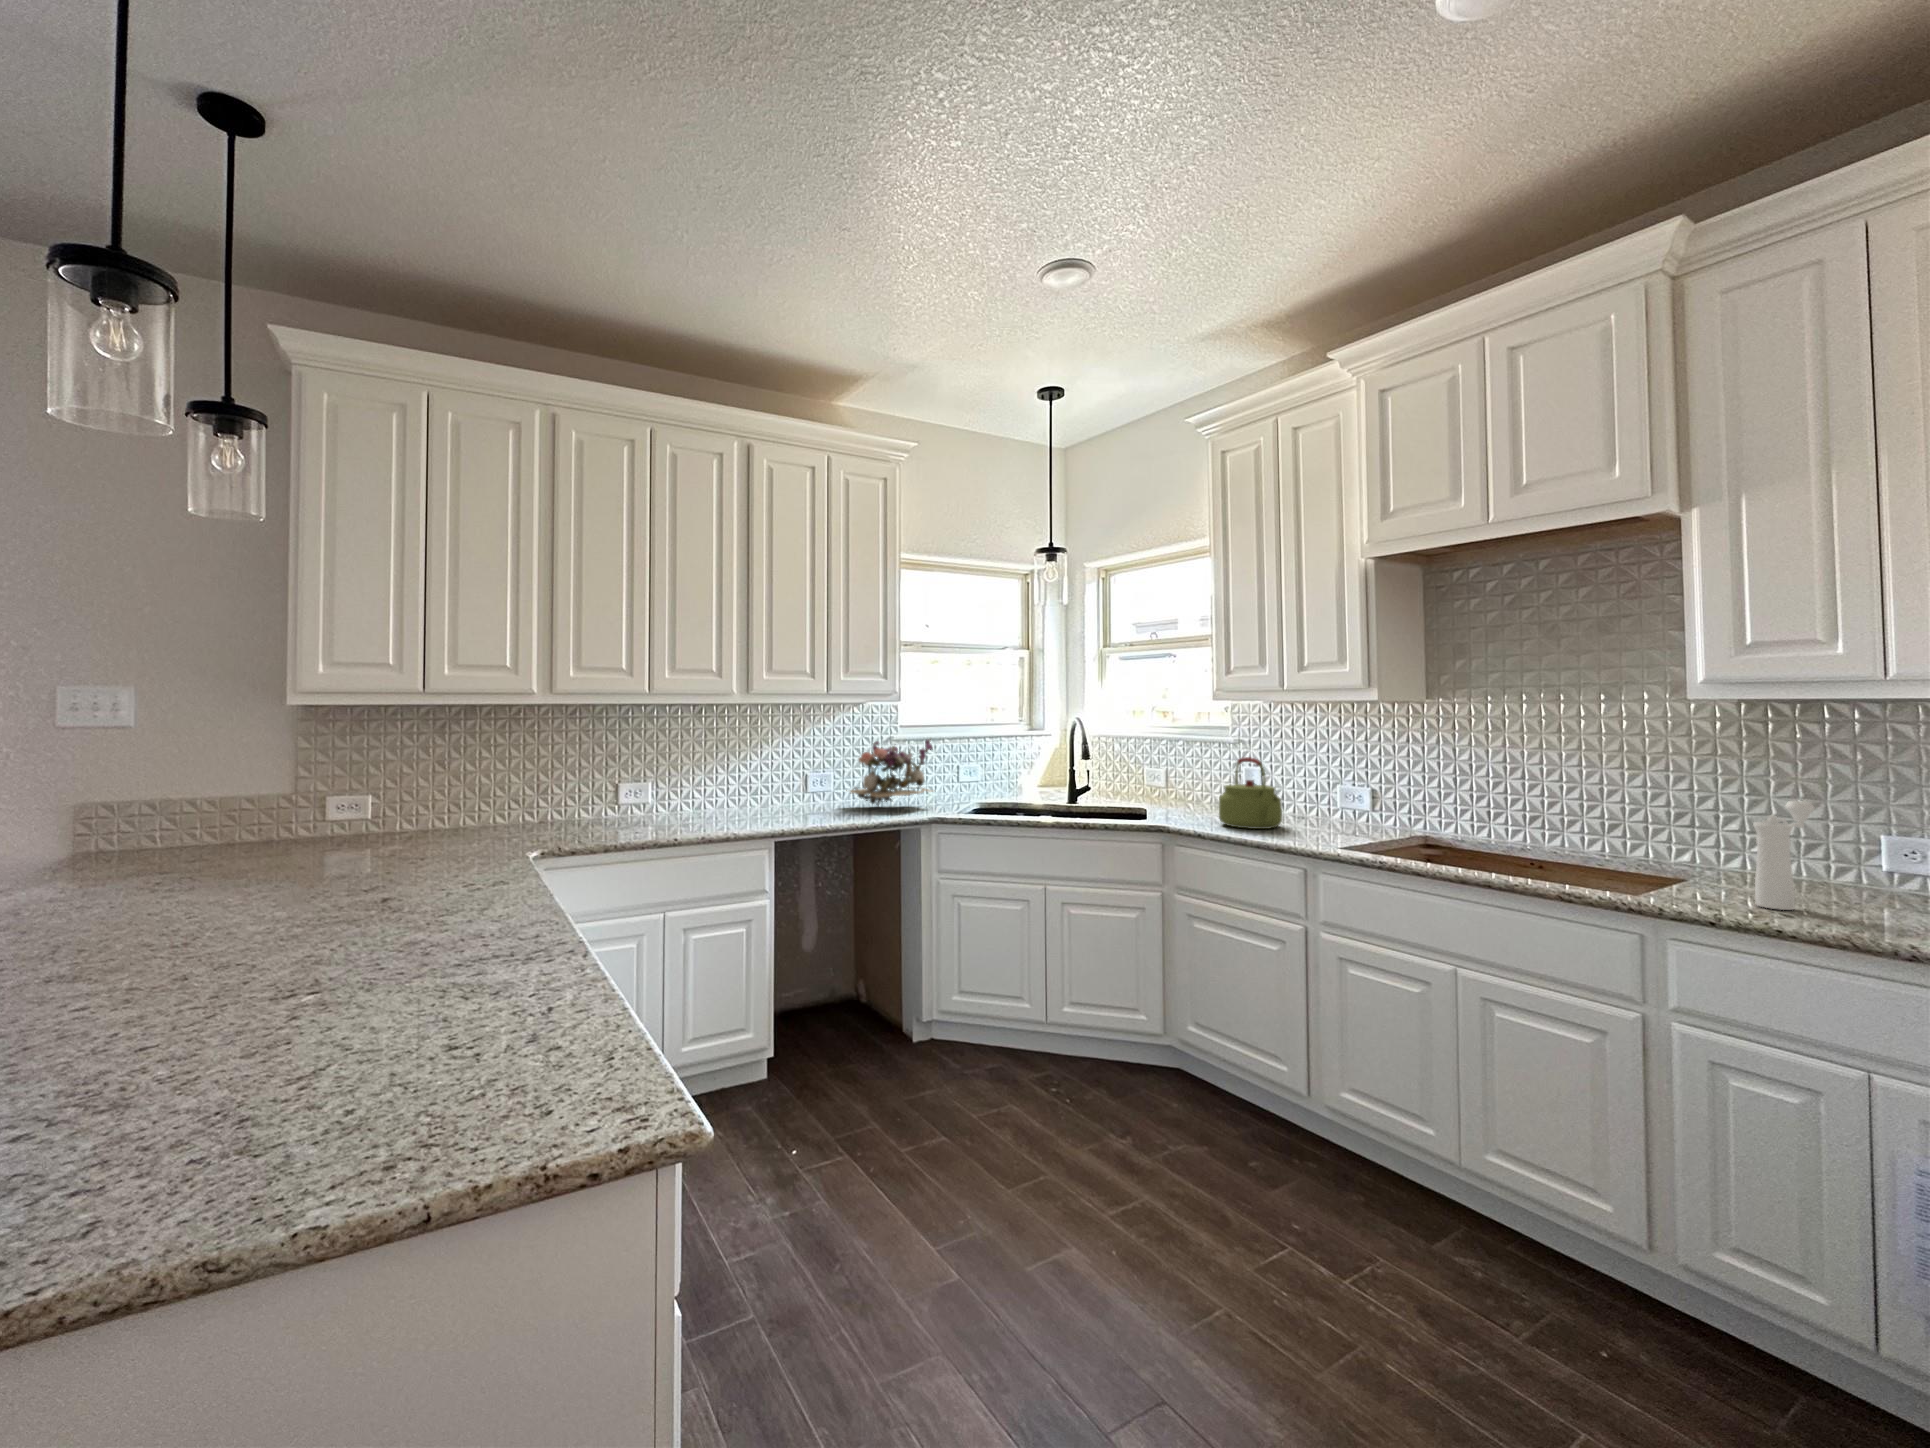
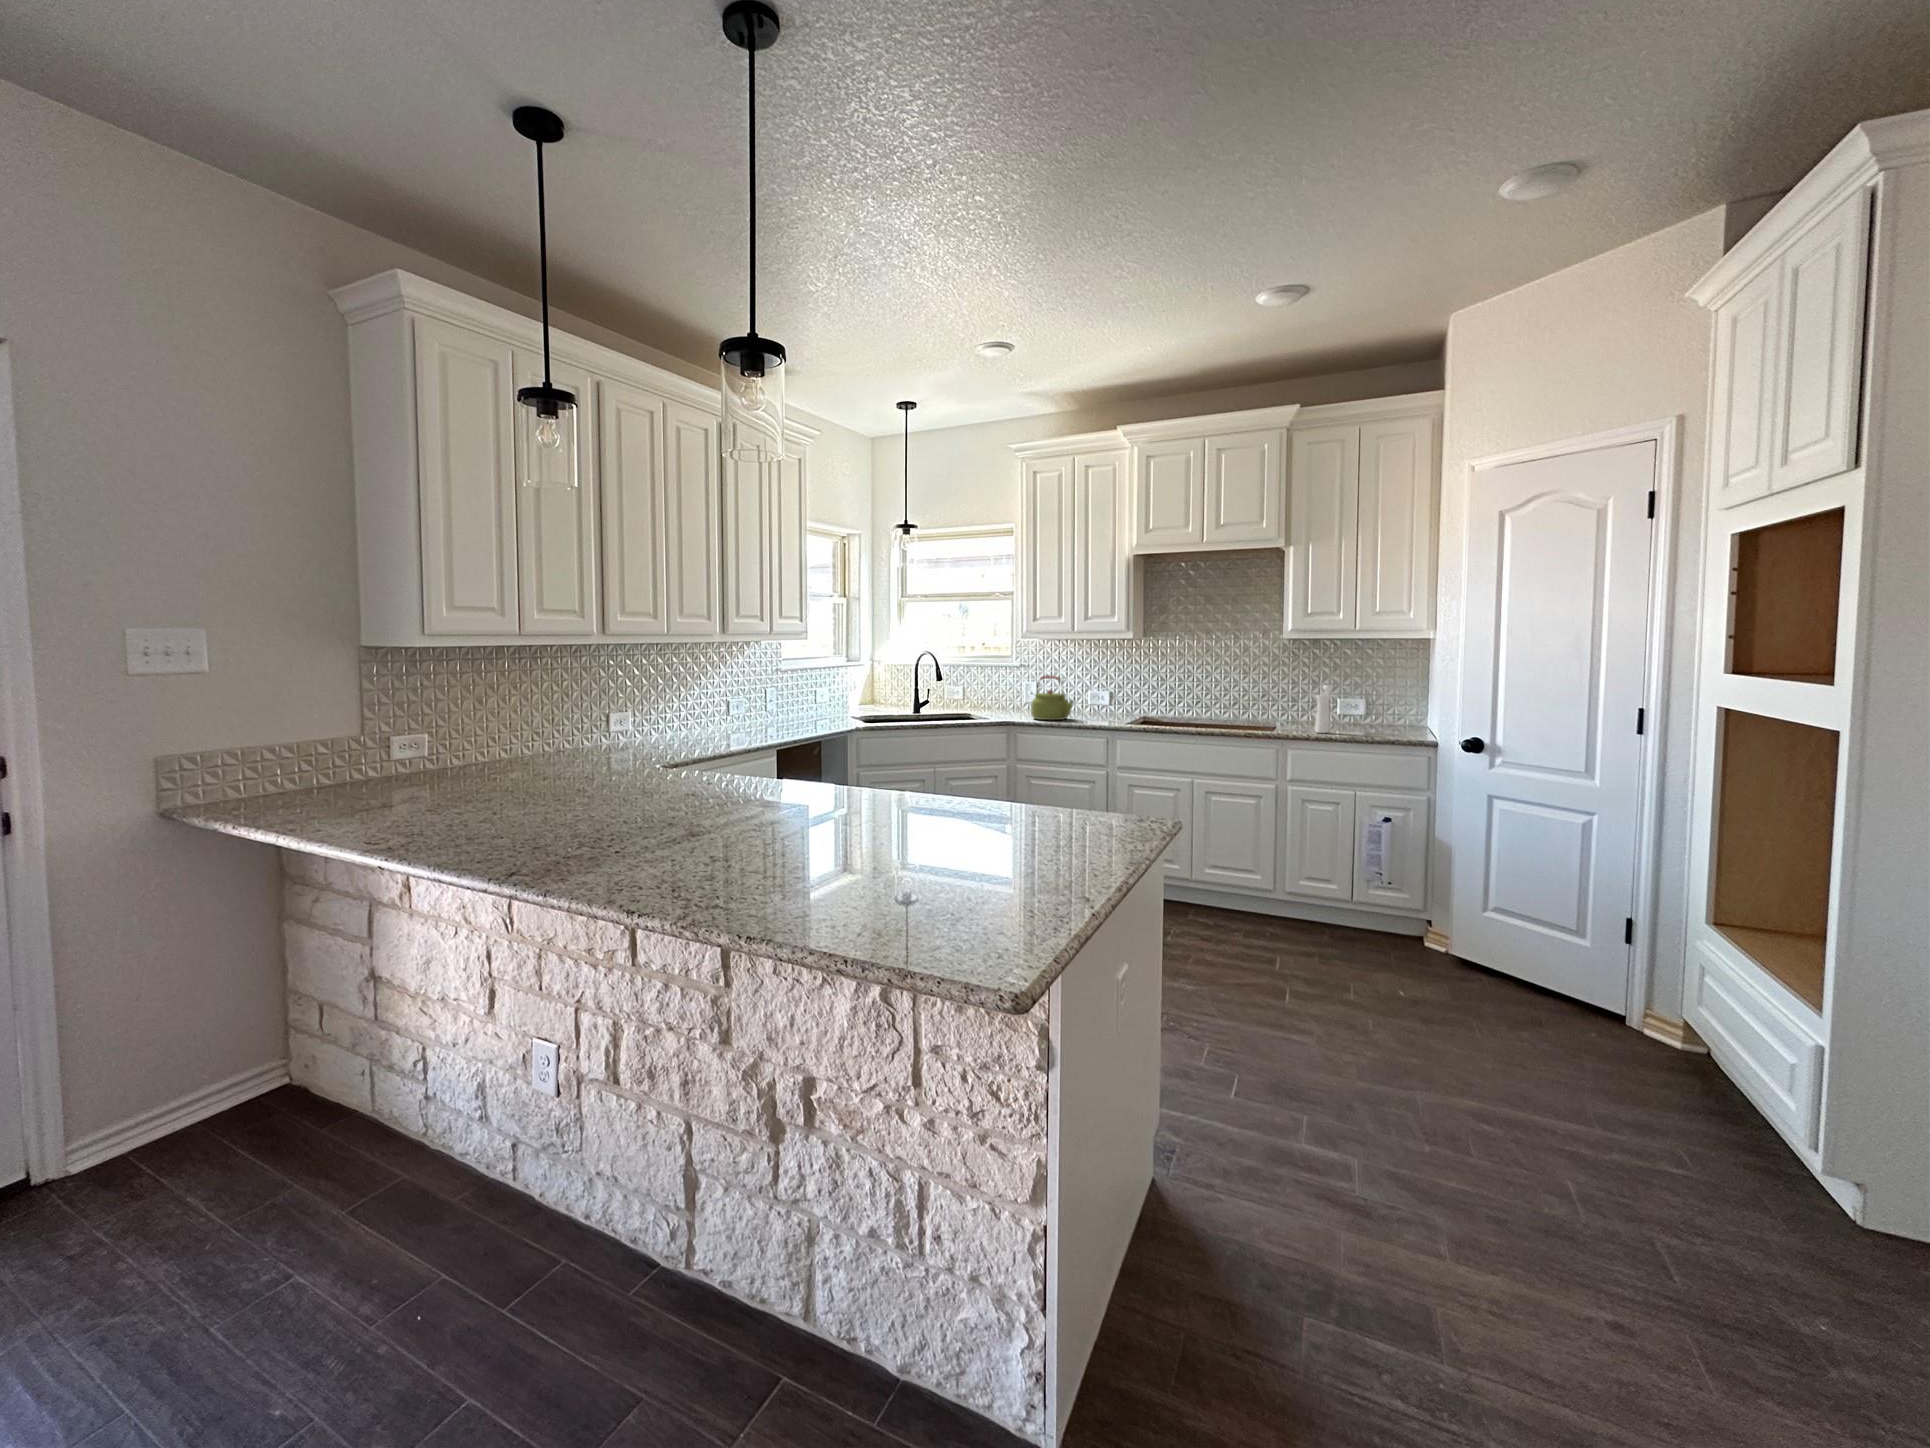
flower arrangement: present [846,739,932,805] -> none [758,668,830,724]

